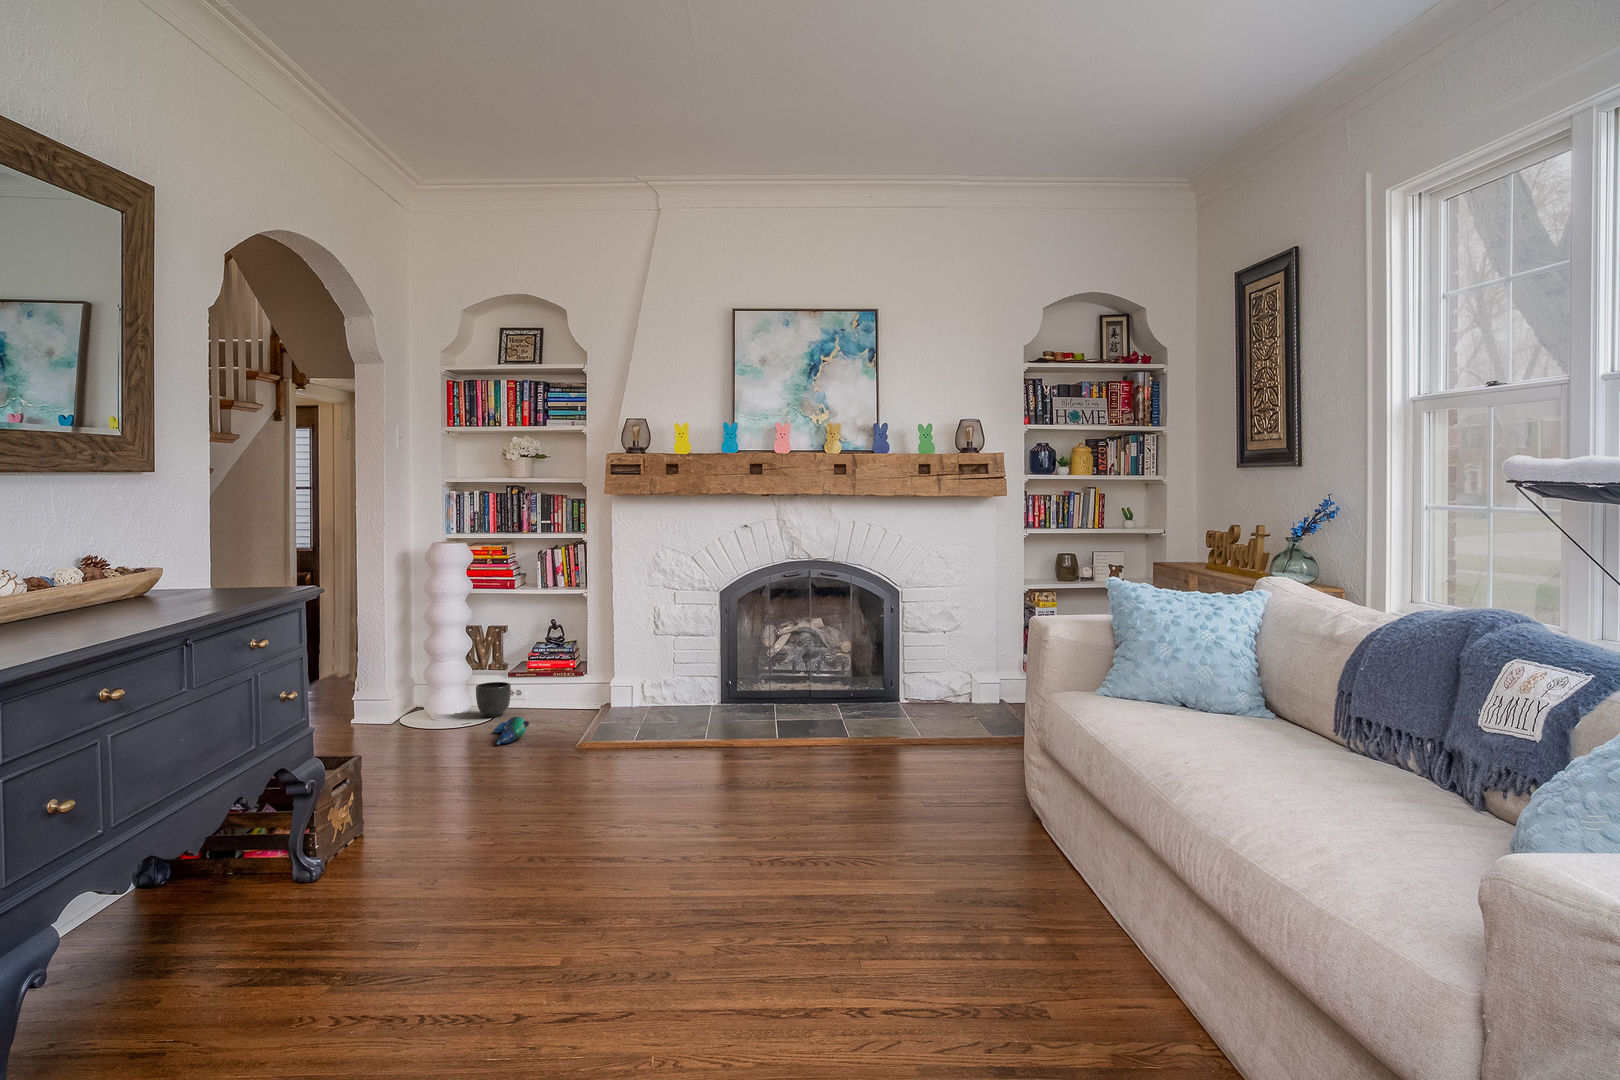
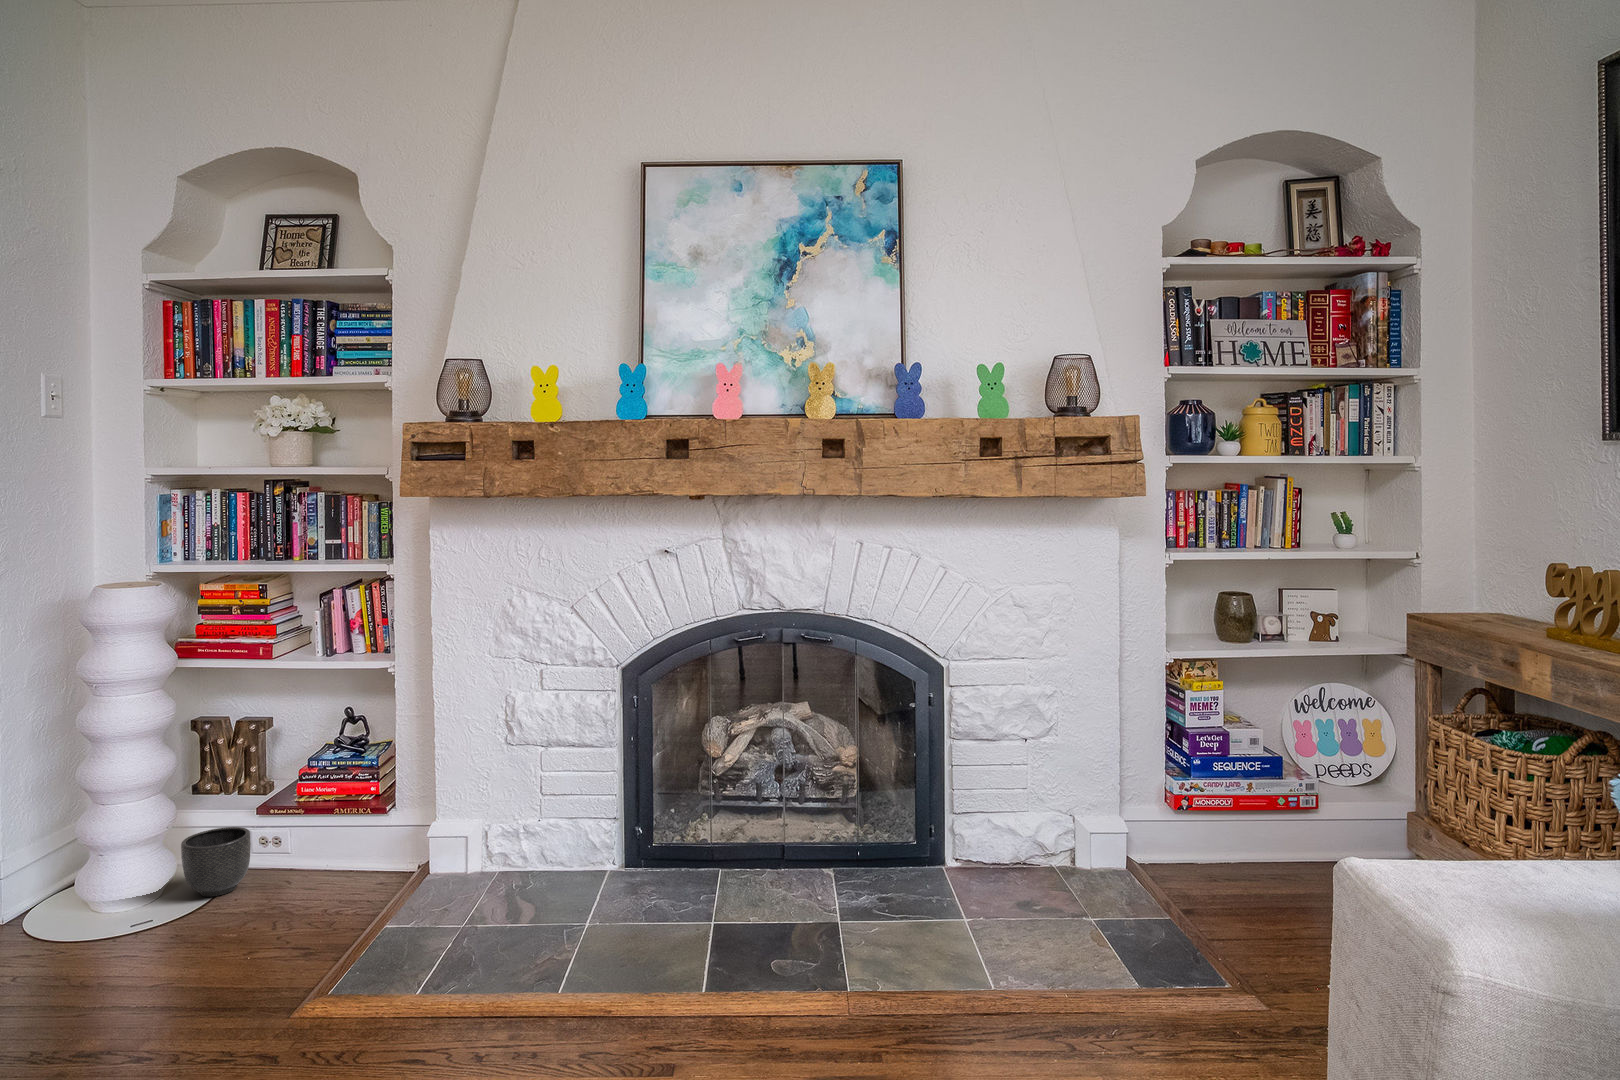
plush toy: present [494,717,529,745] -> none [138,924,226,1000]

